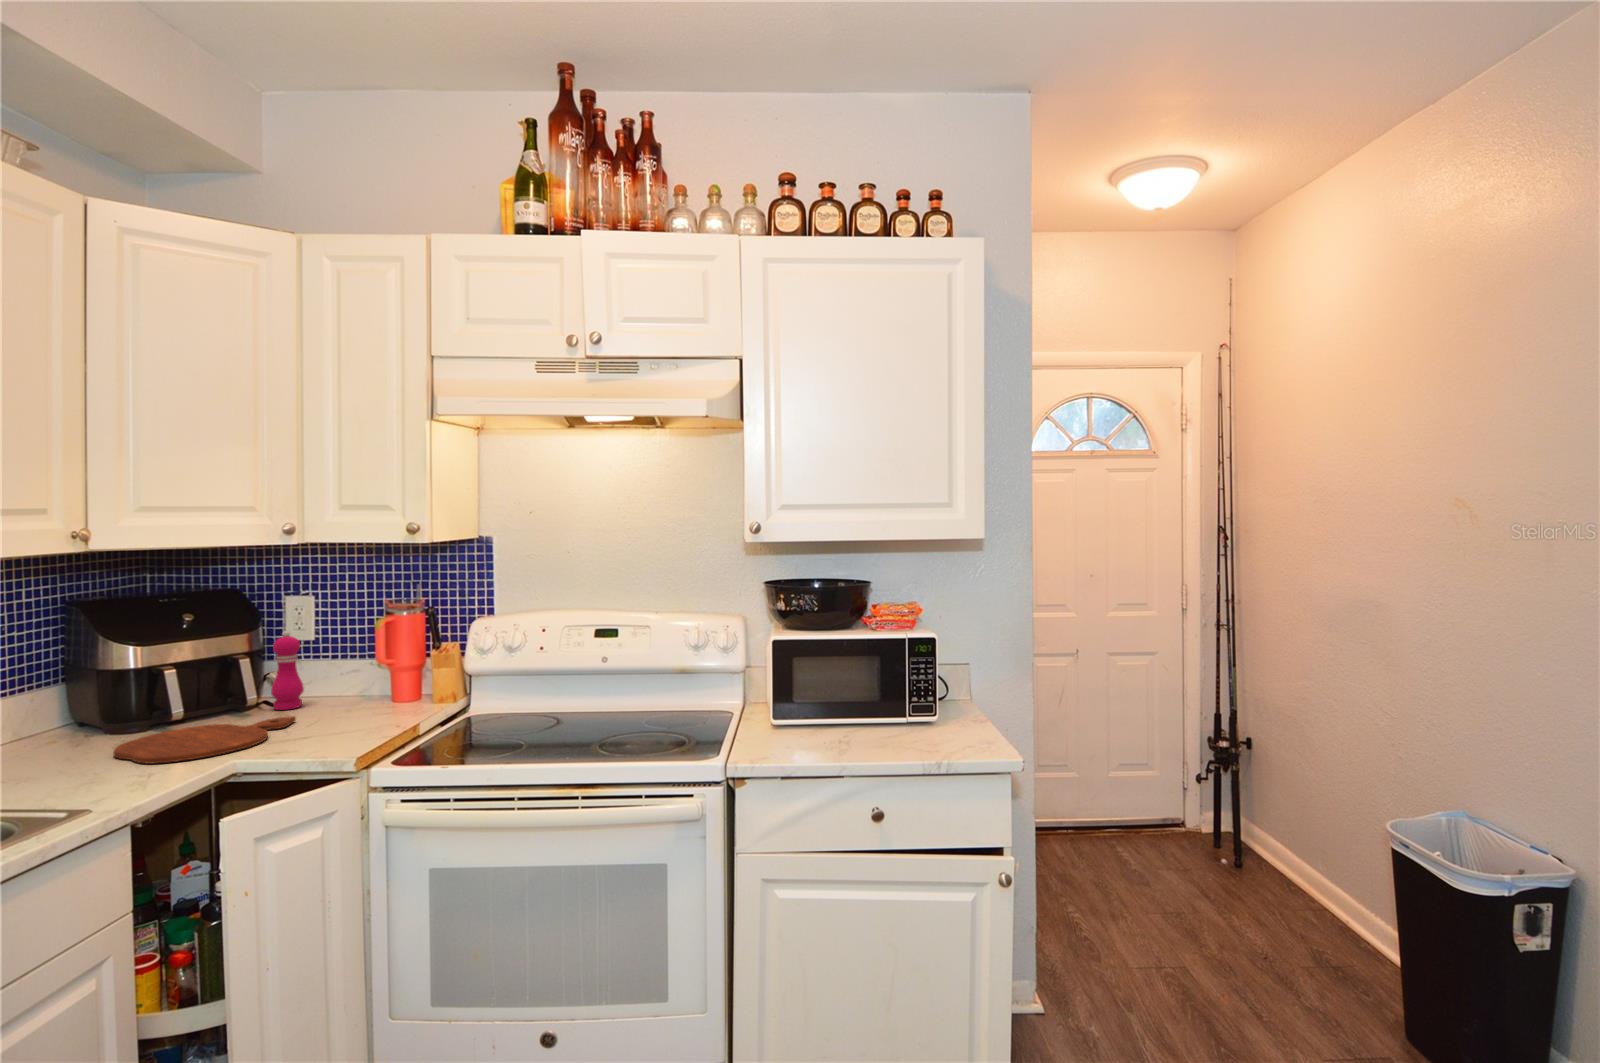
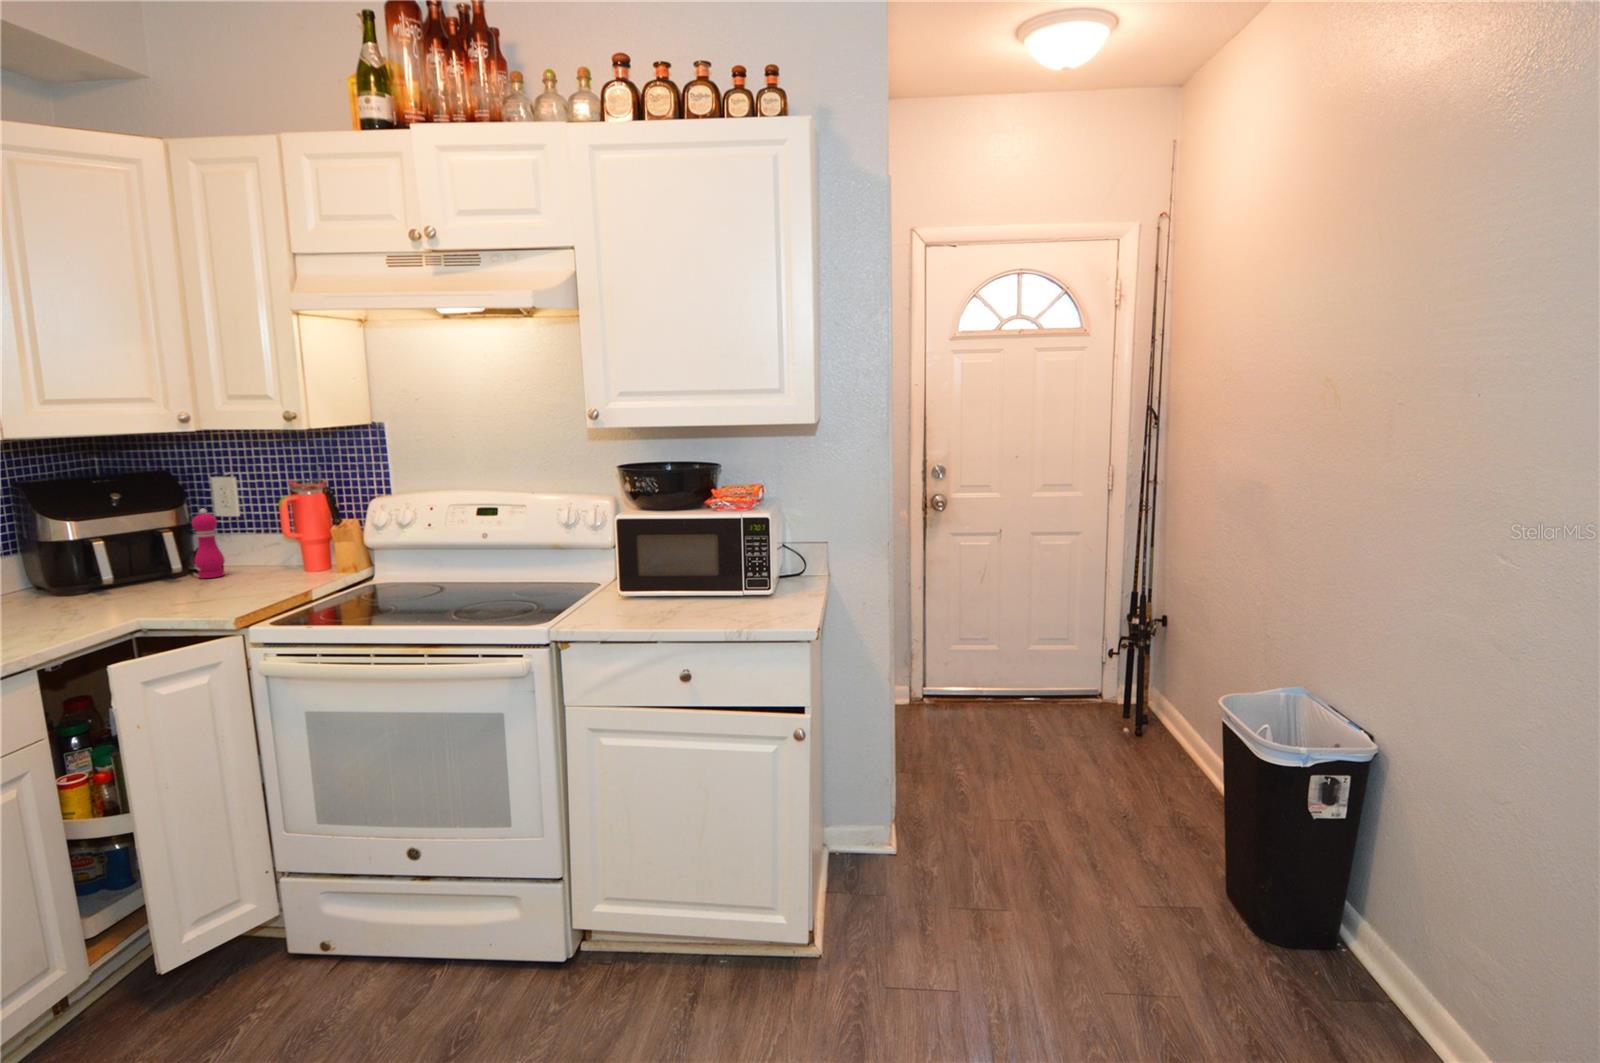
cutting board: present [113,716,296,764] -> none [38,584,209,621]

